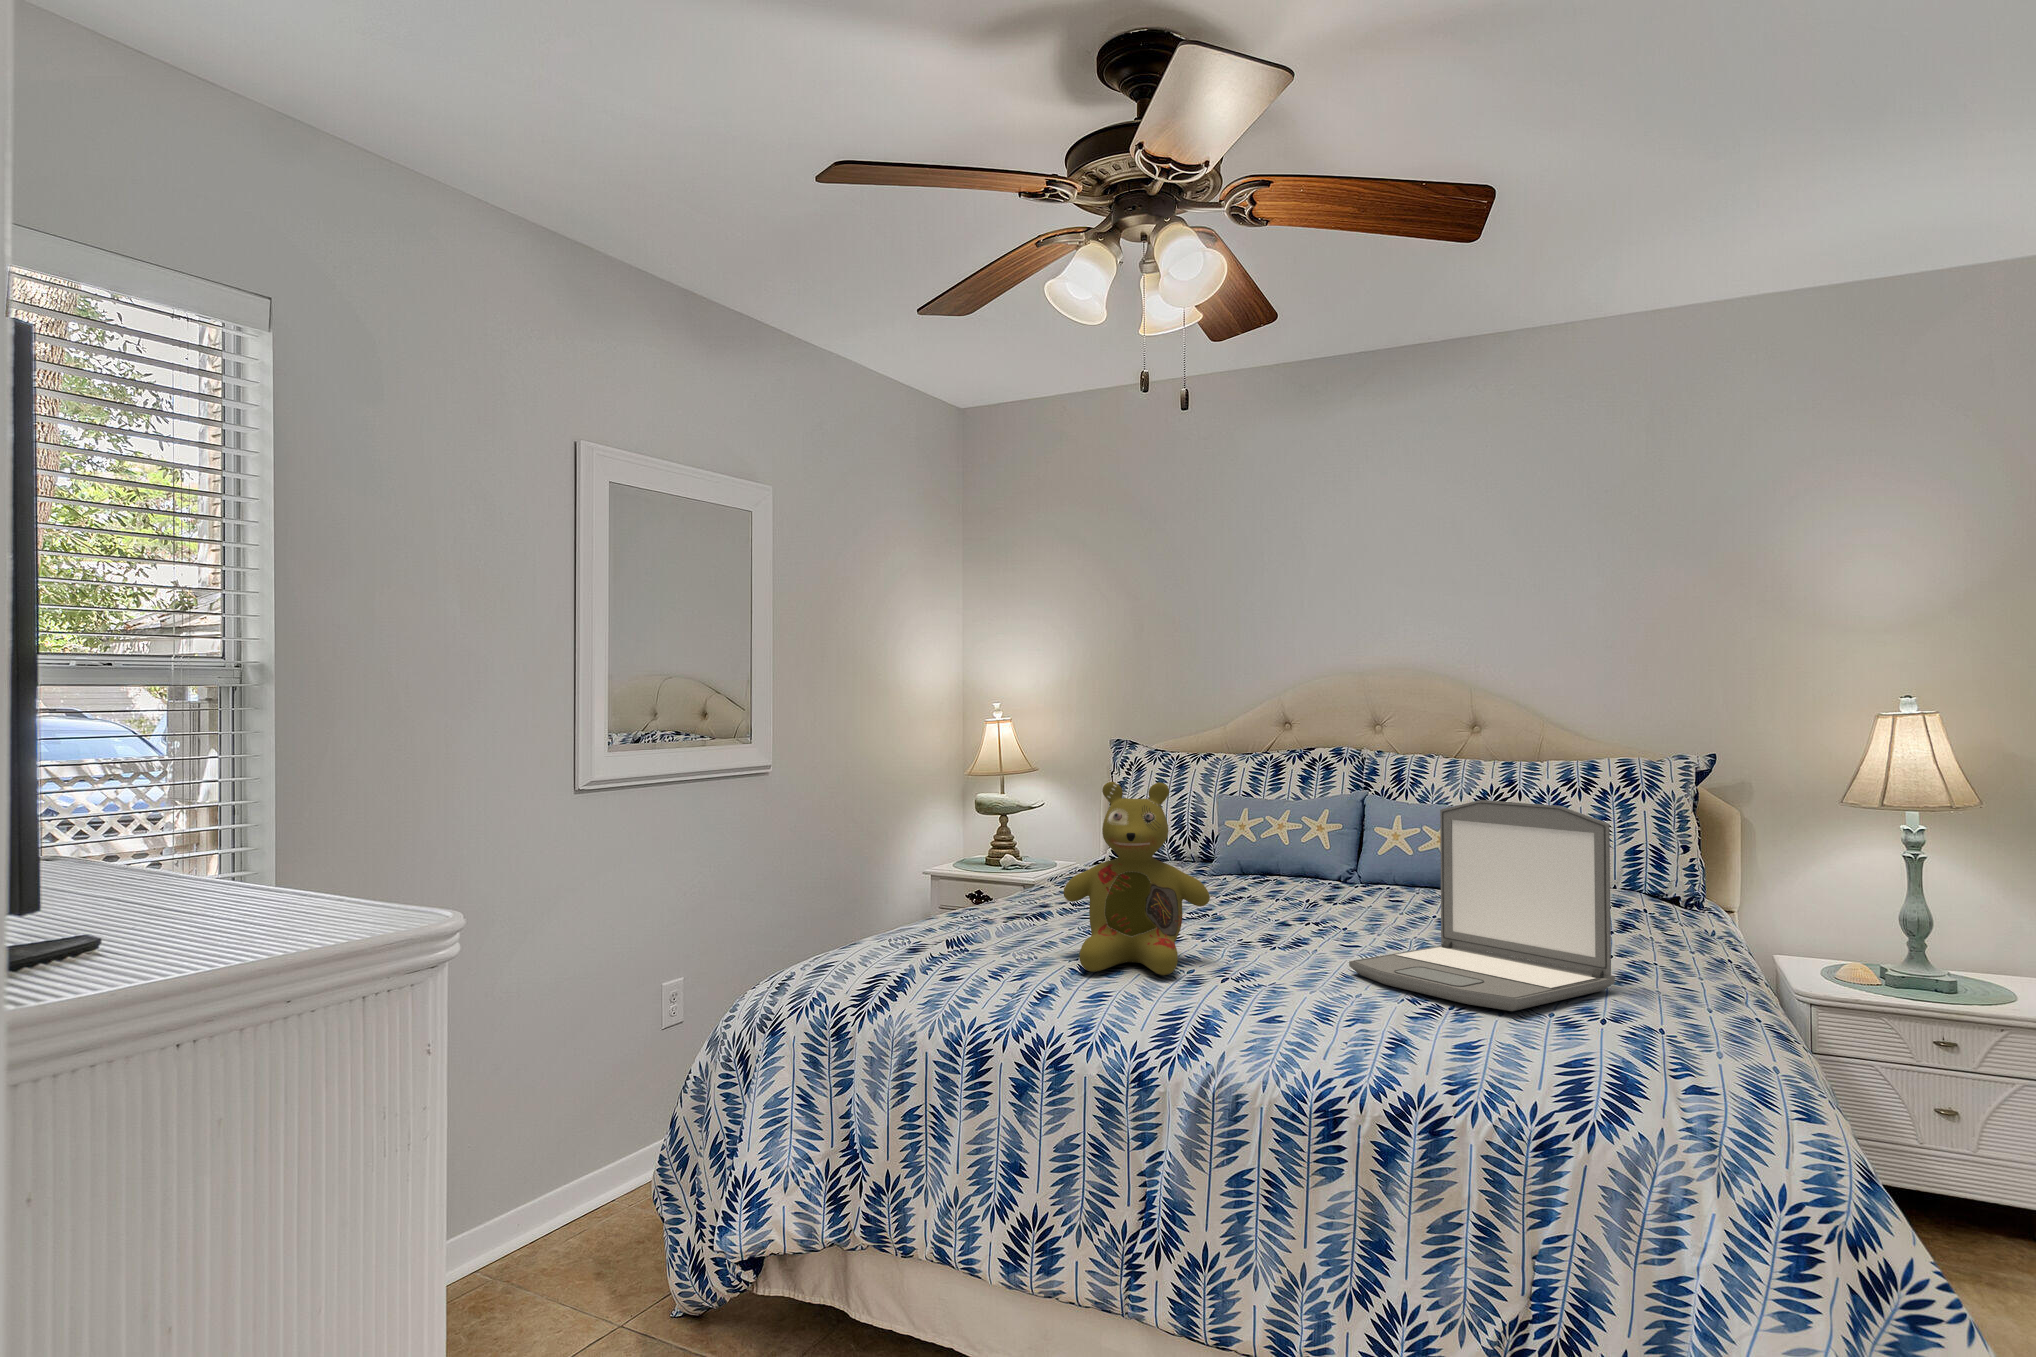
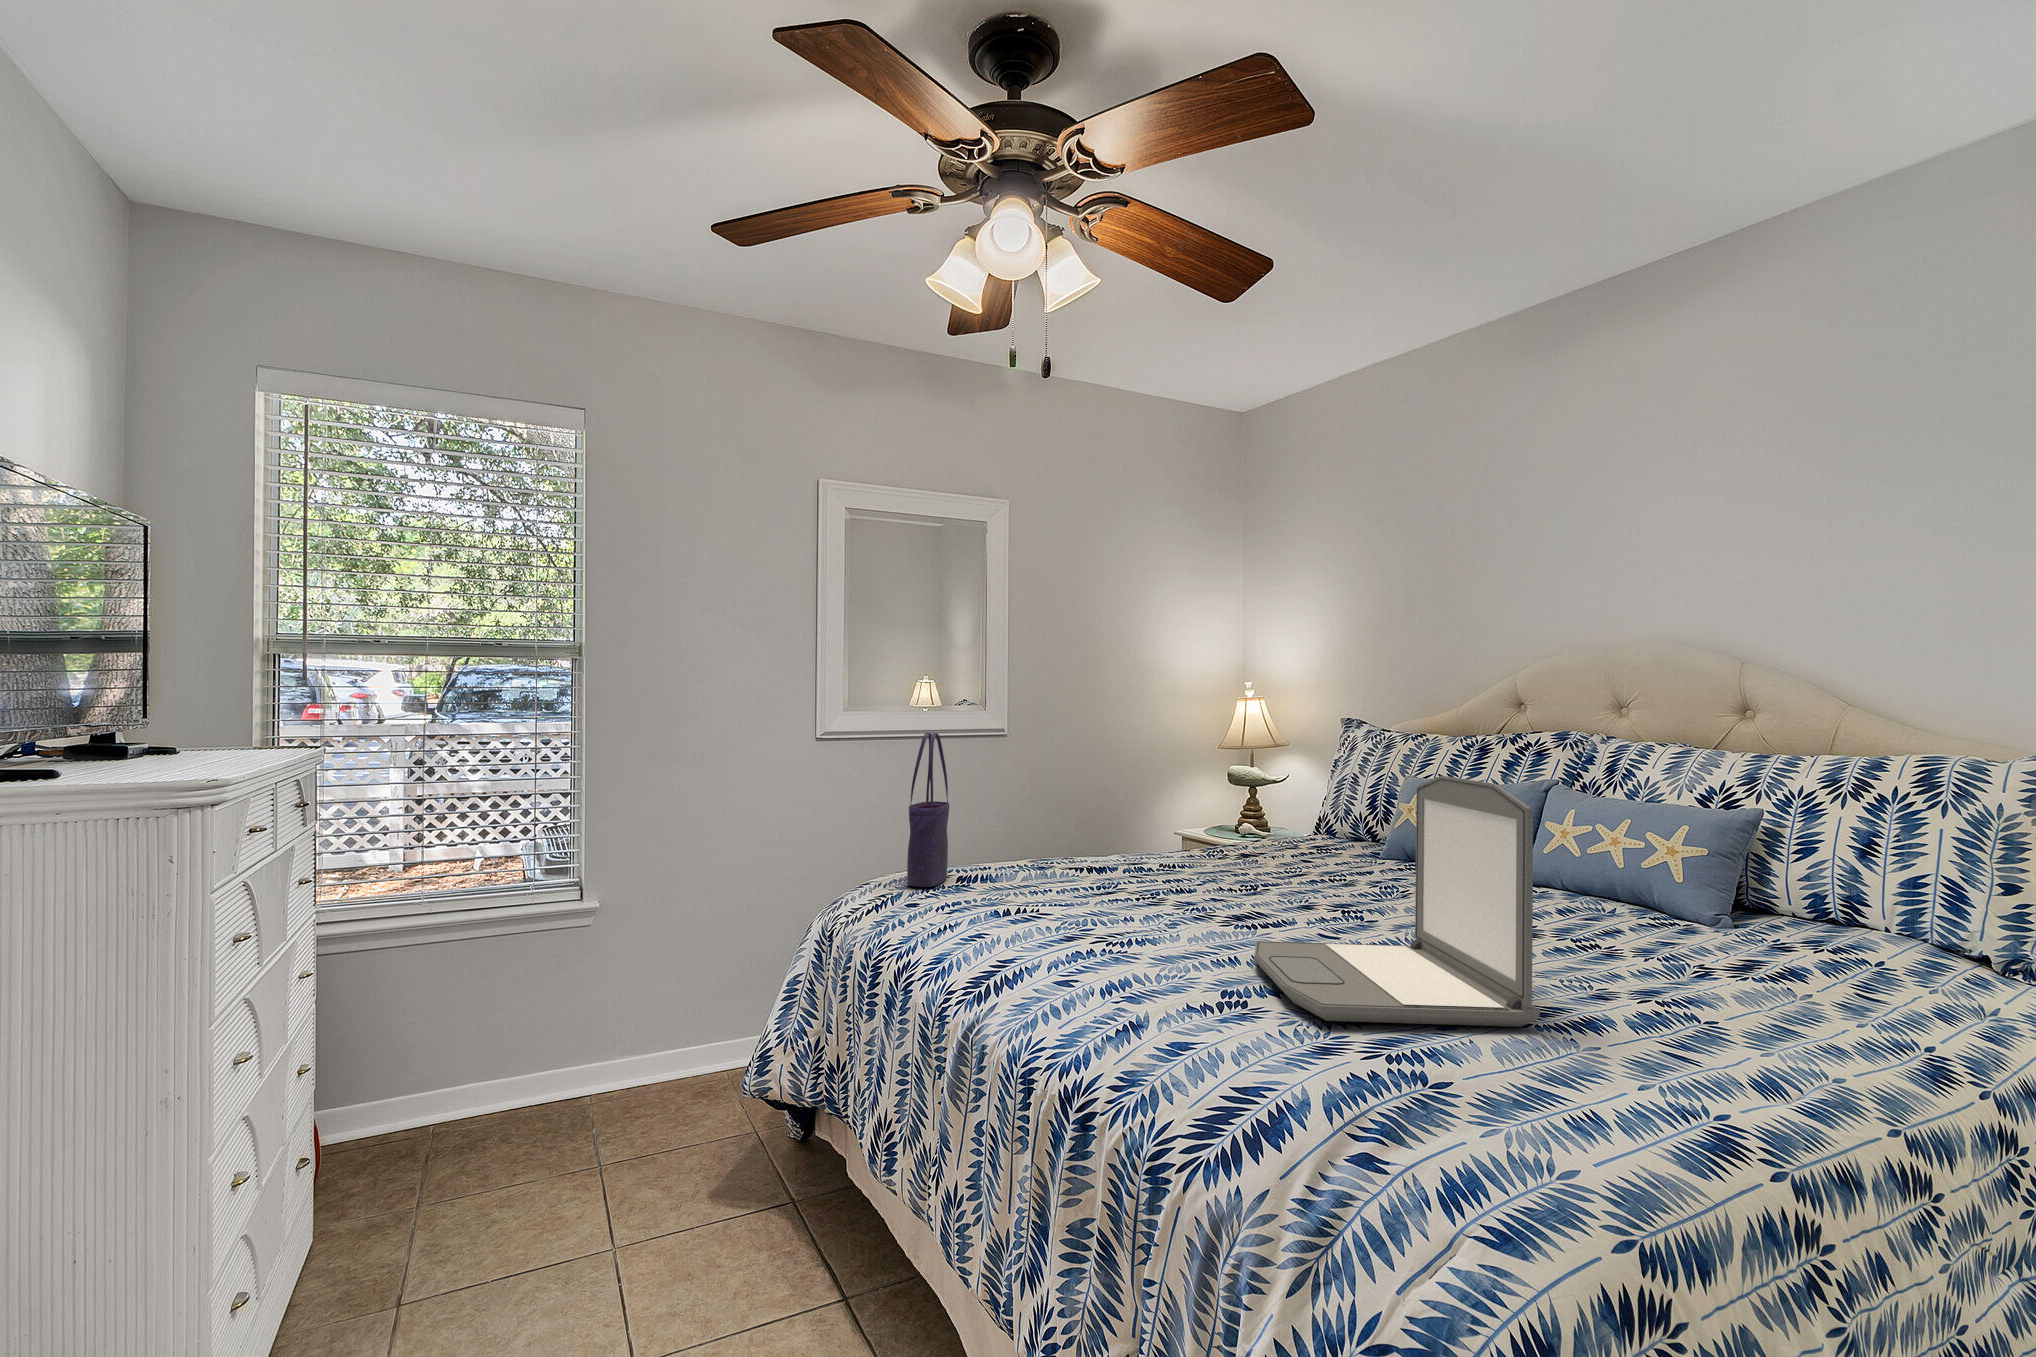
tote bag: none [888,781,936,964] -> present [907,733,949,887]
stuffed bear: present [1063,782,1210,975] -> none [1010,739,1153,925]

